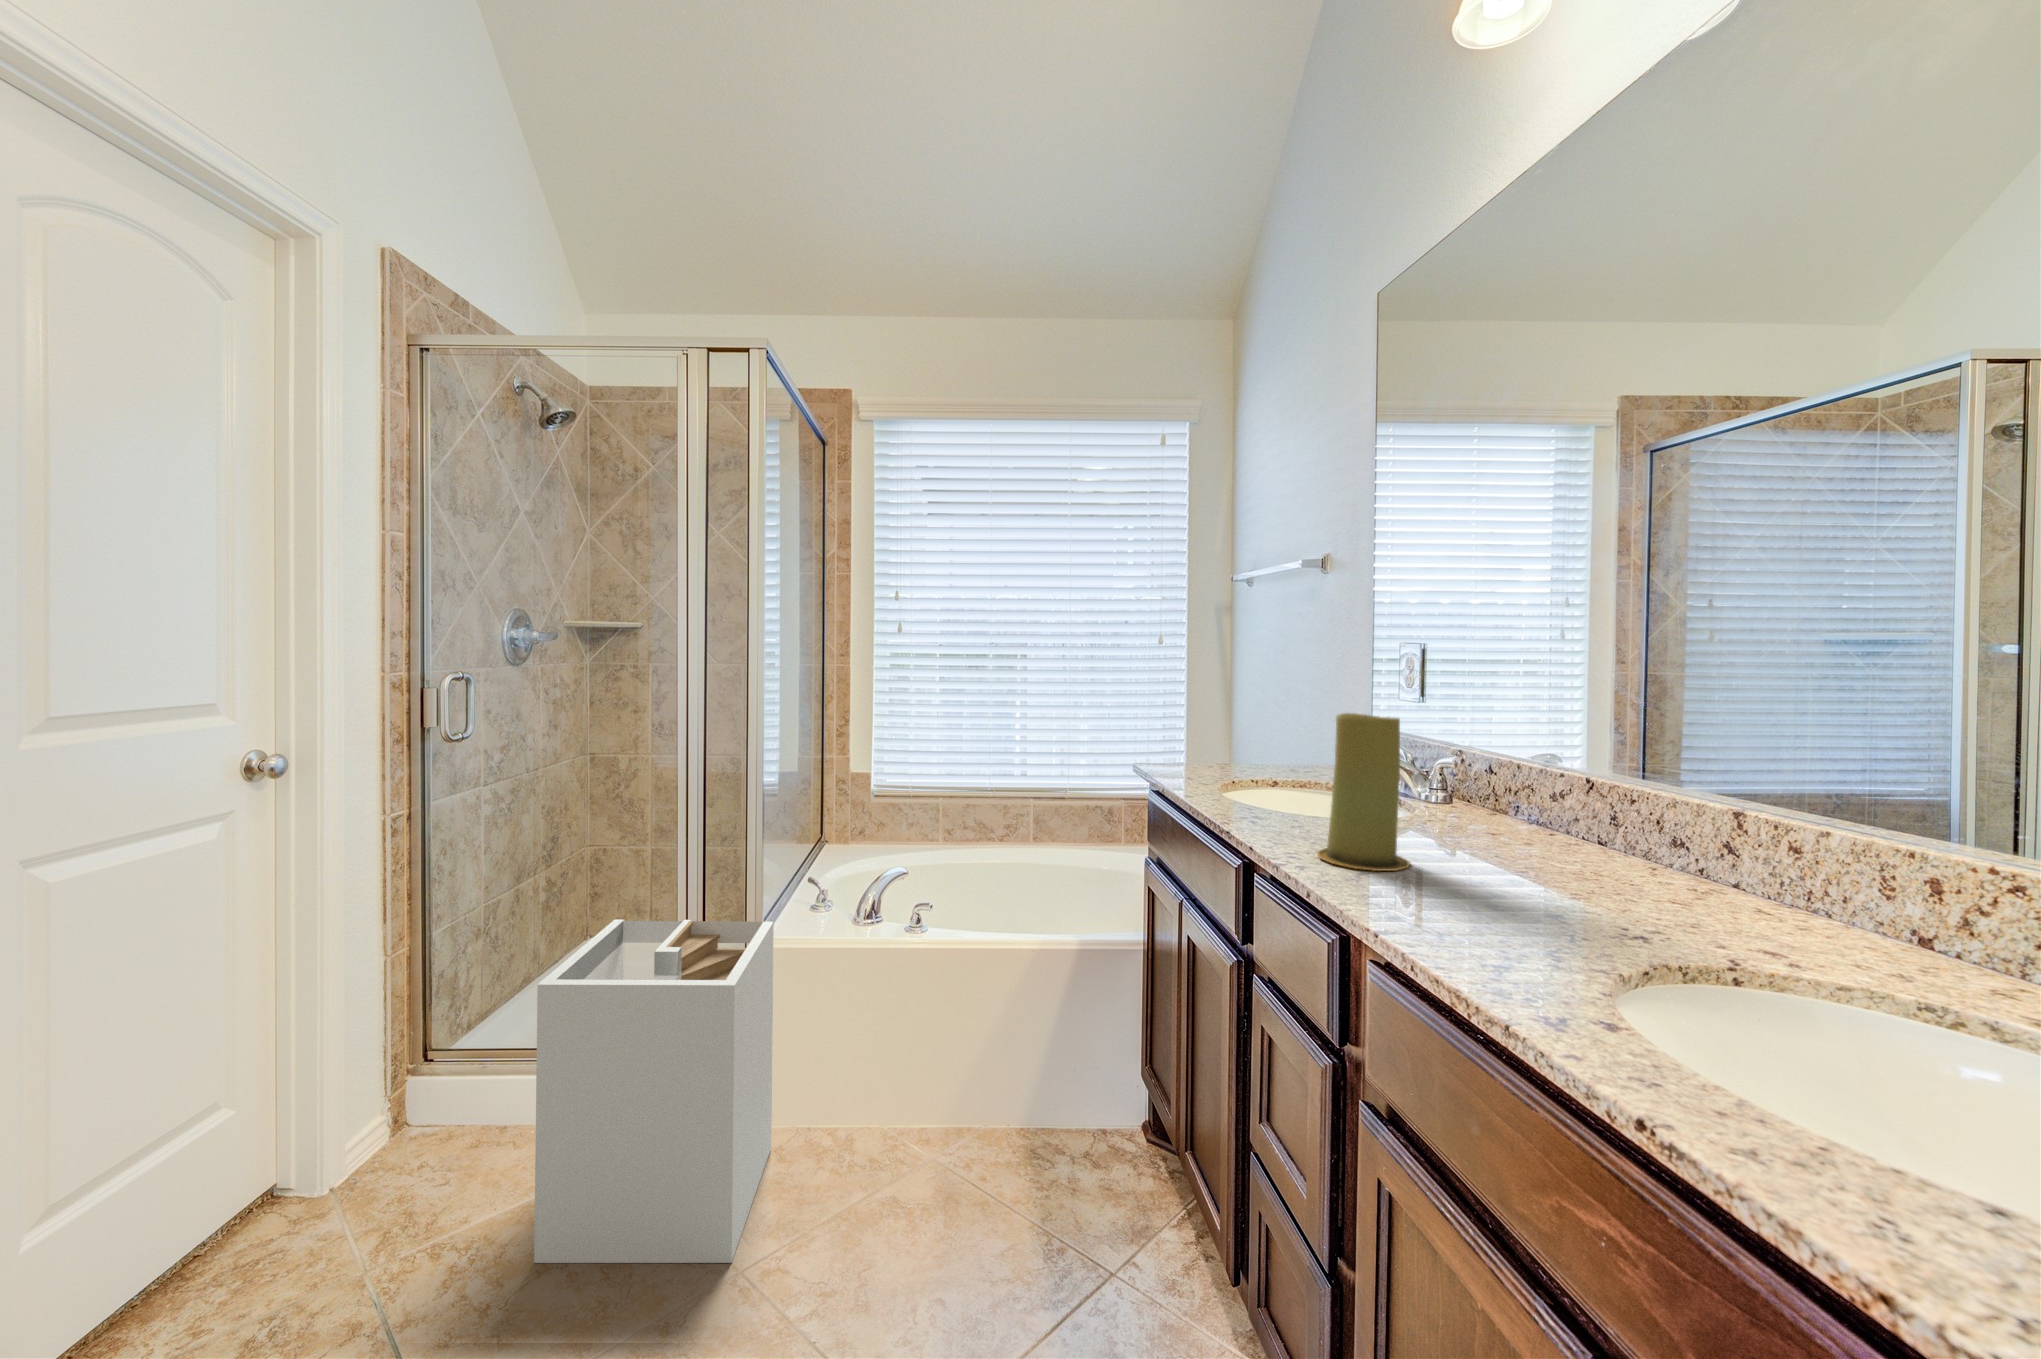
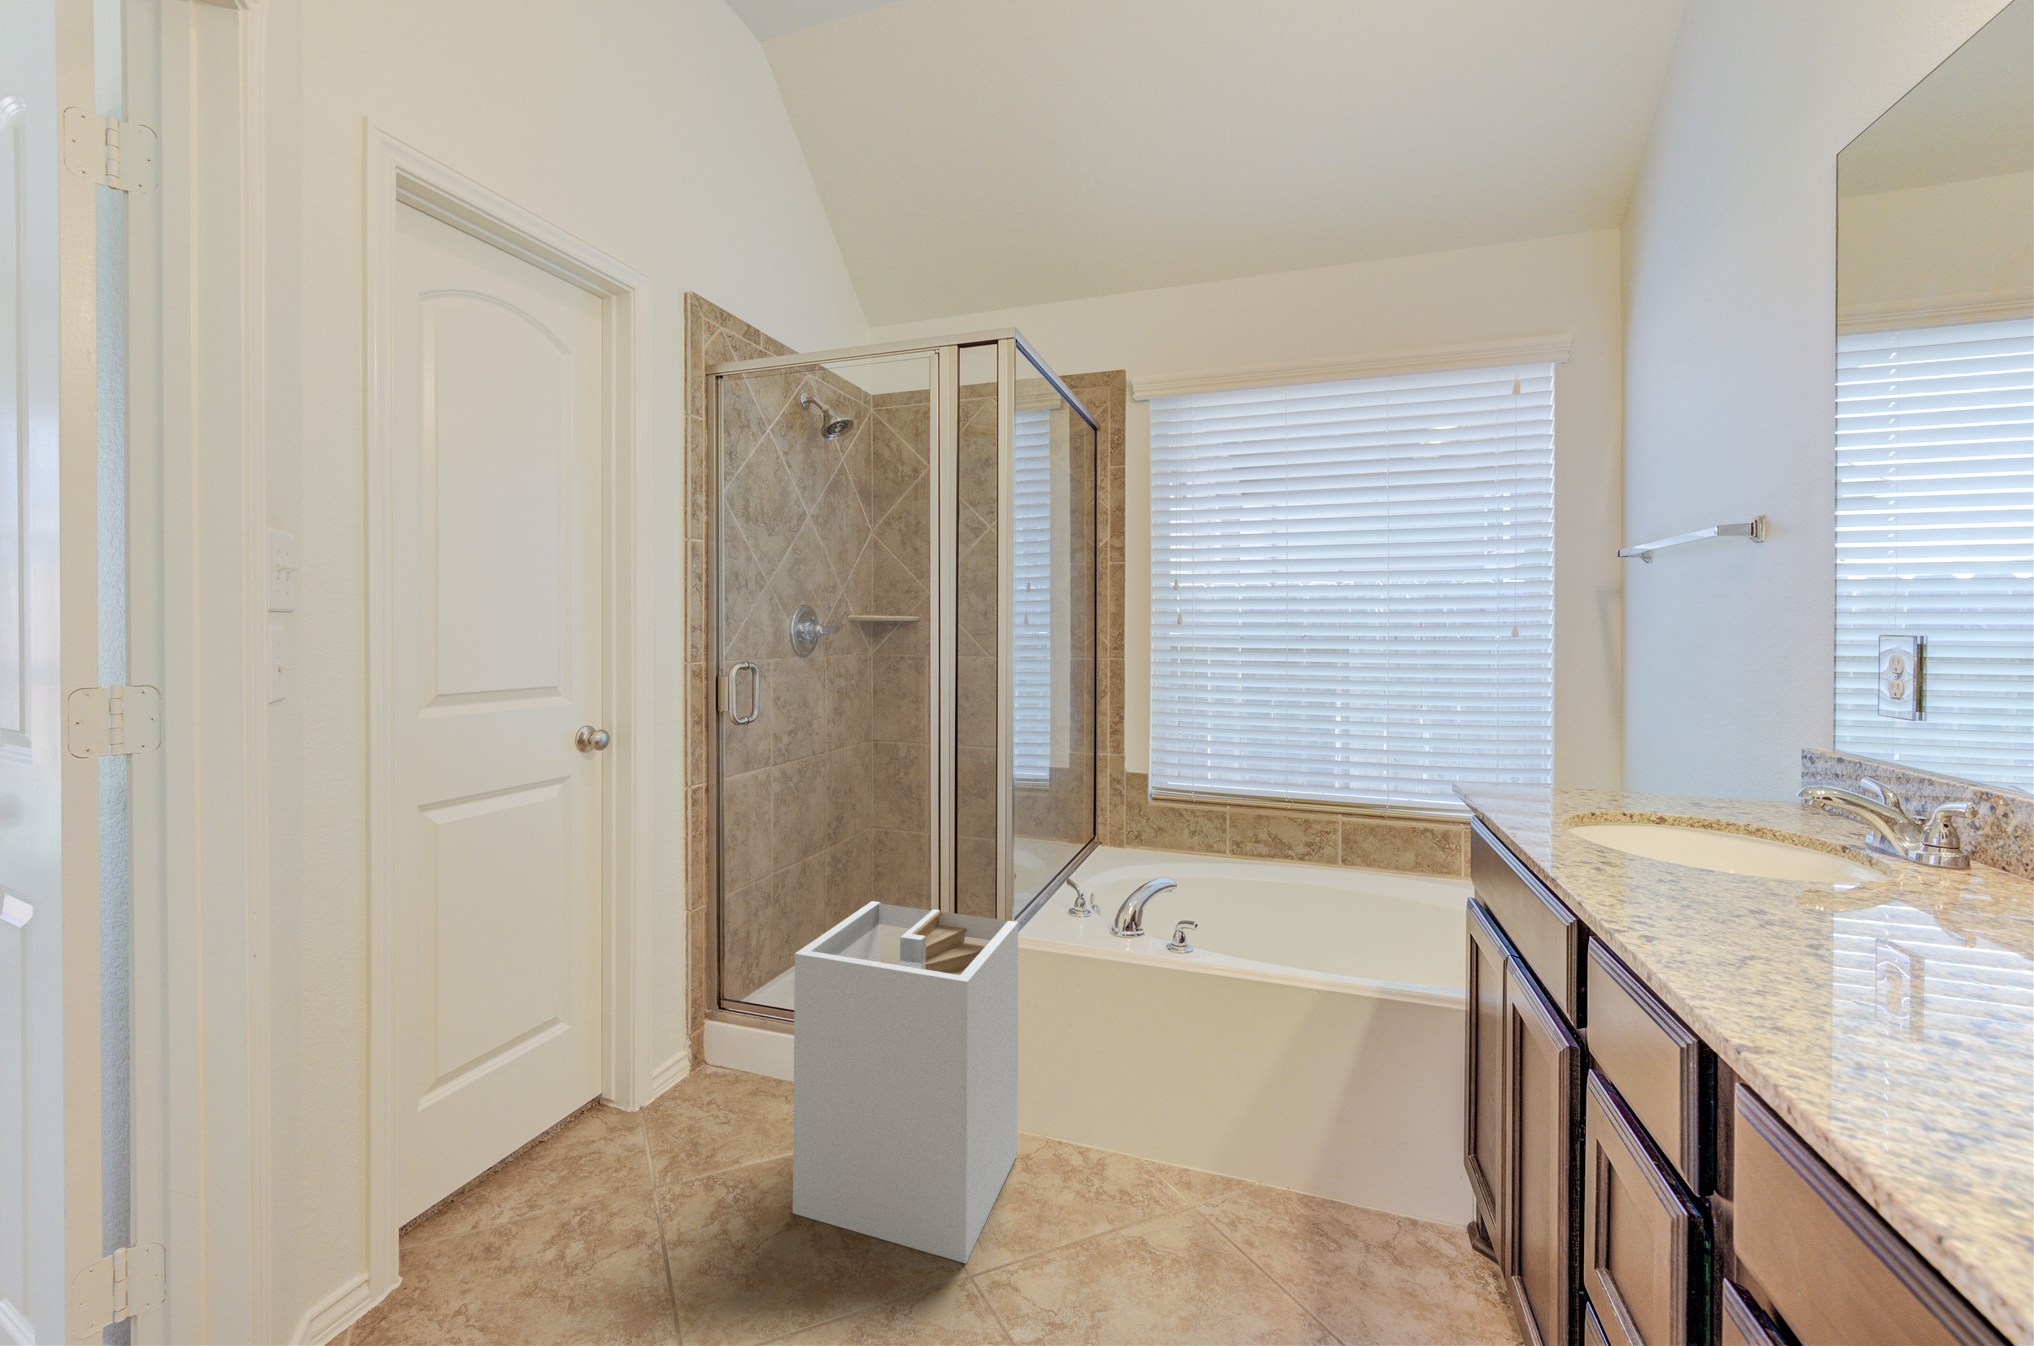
candle: present [1317,713,1409,871] -> none [1692,729,1857,960]

